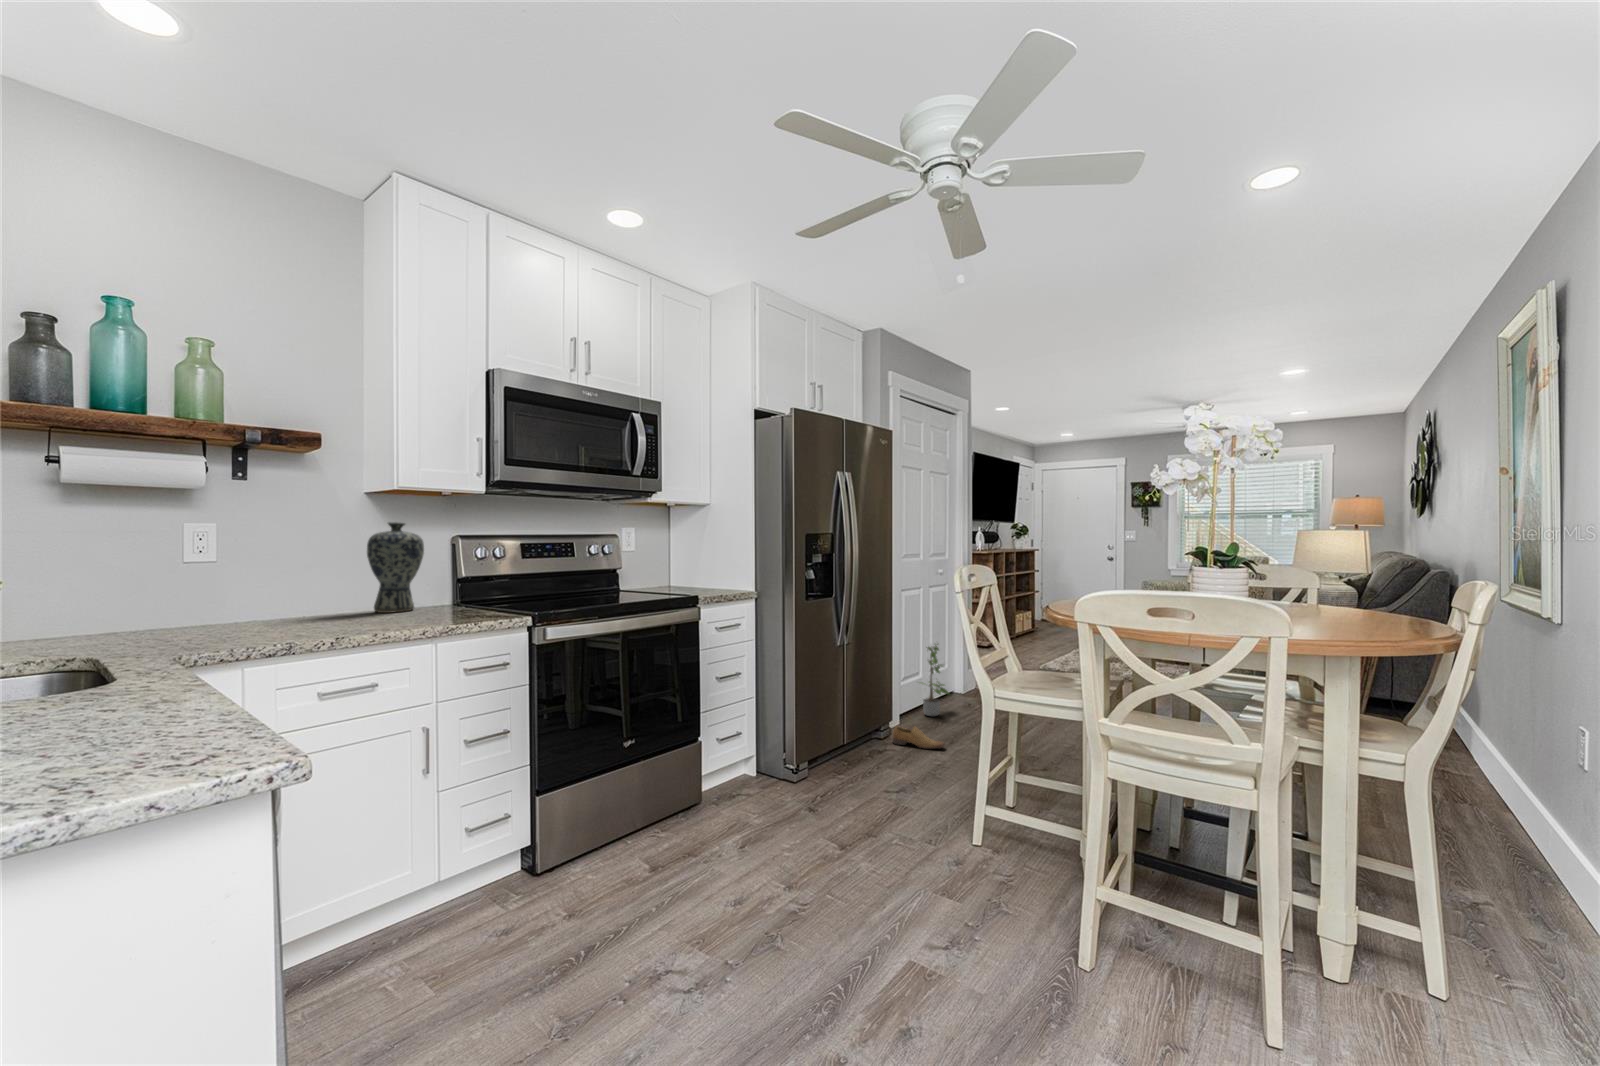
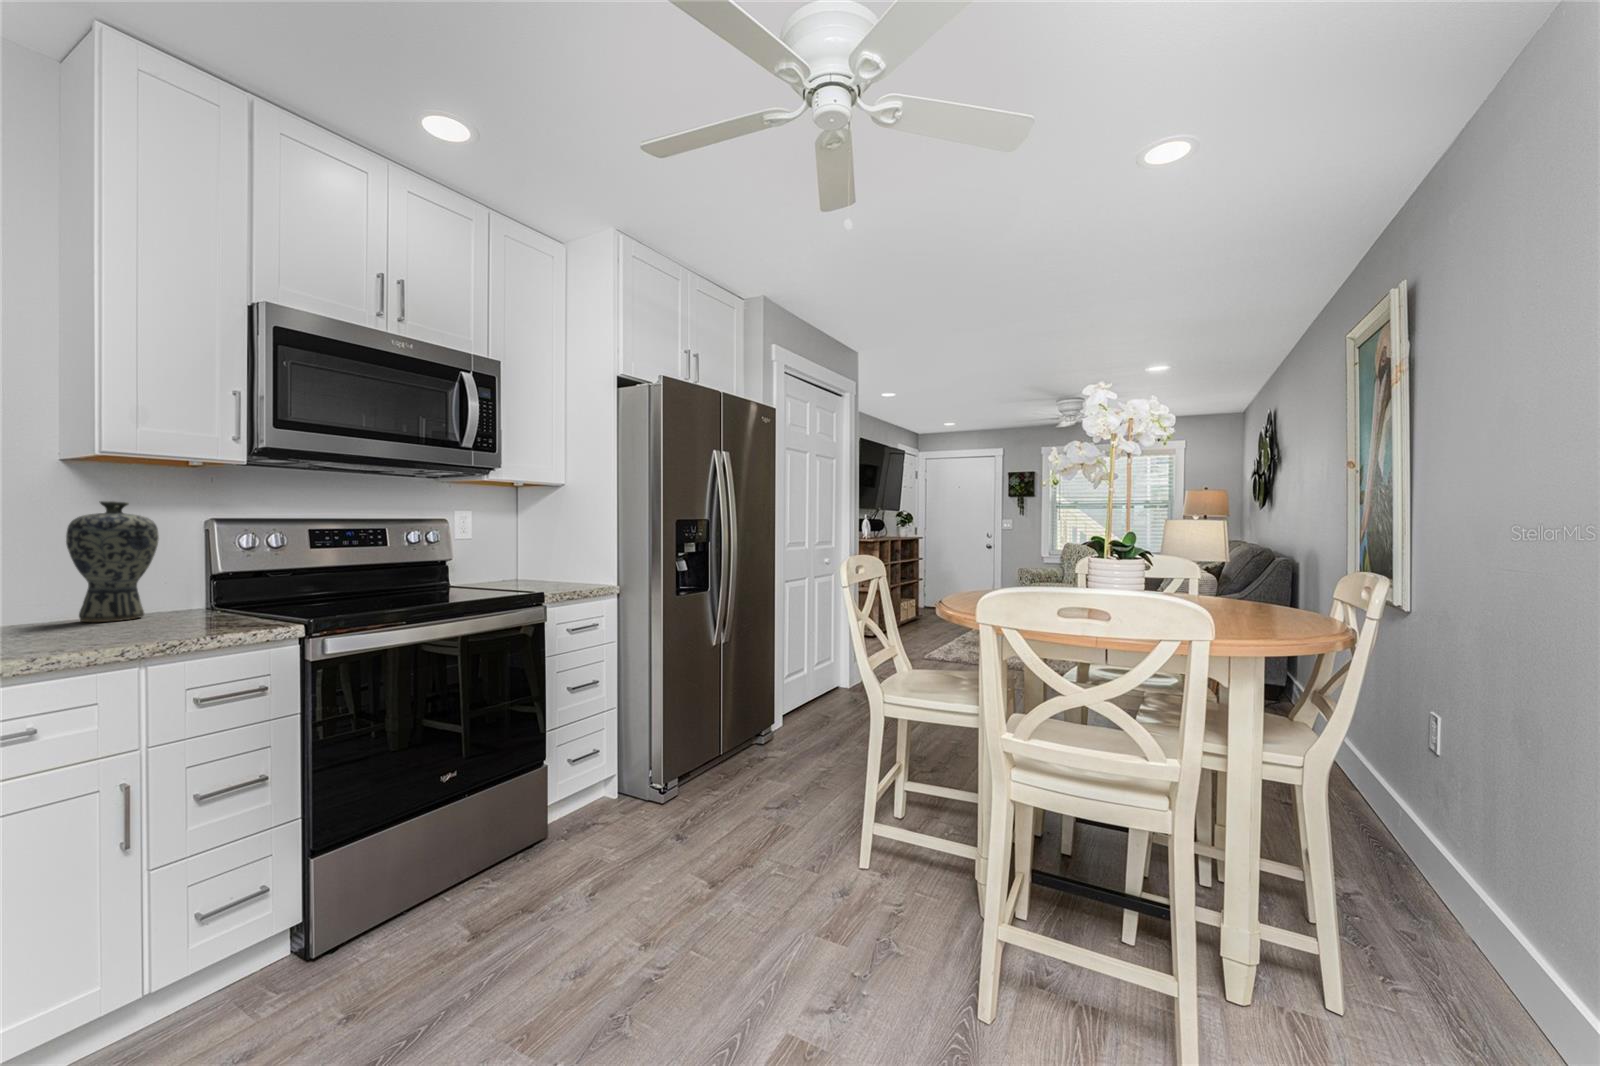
potted plant: present [923,644,949,716] -> none [798,635,835,716]
shoe: present [892,726,945,748] -> none [771,730,828,754]

